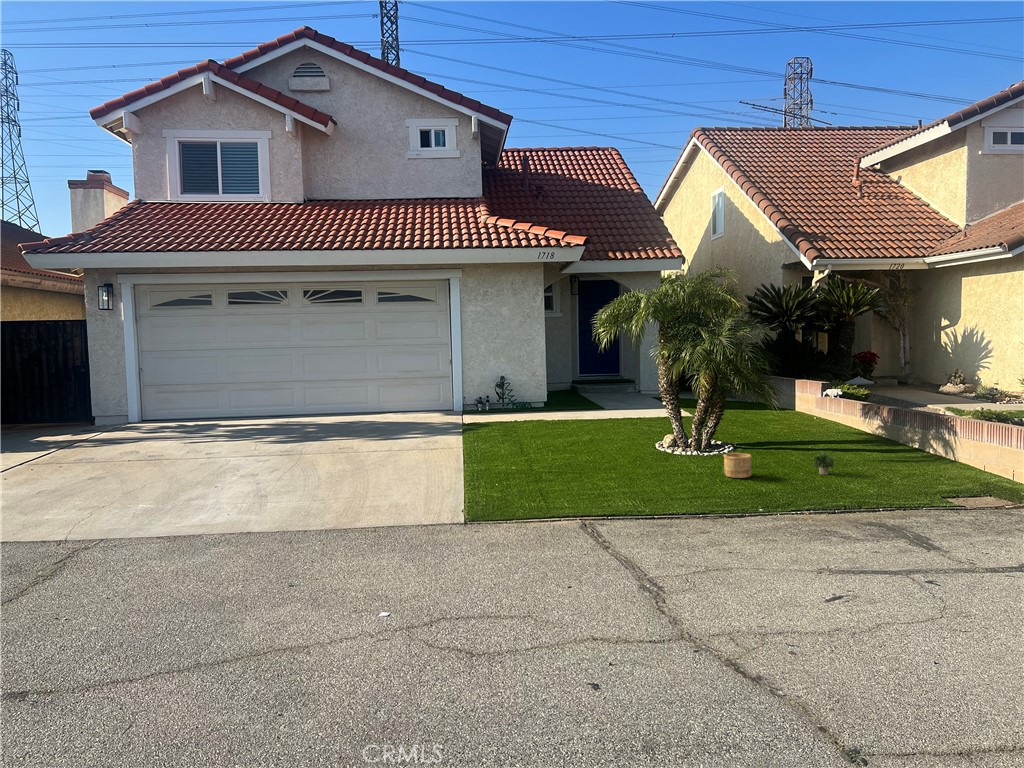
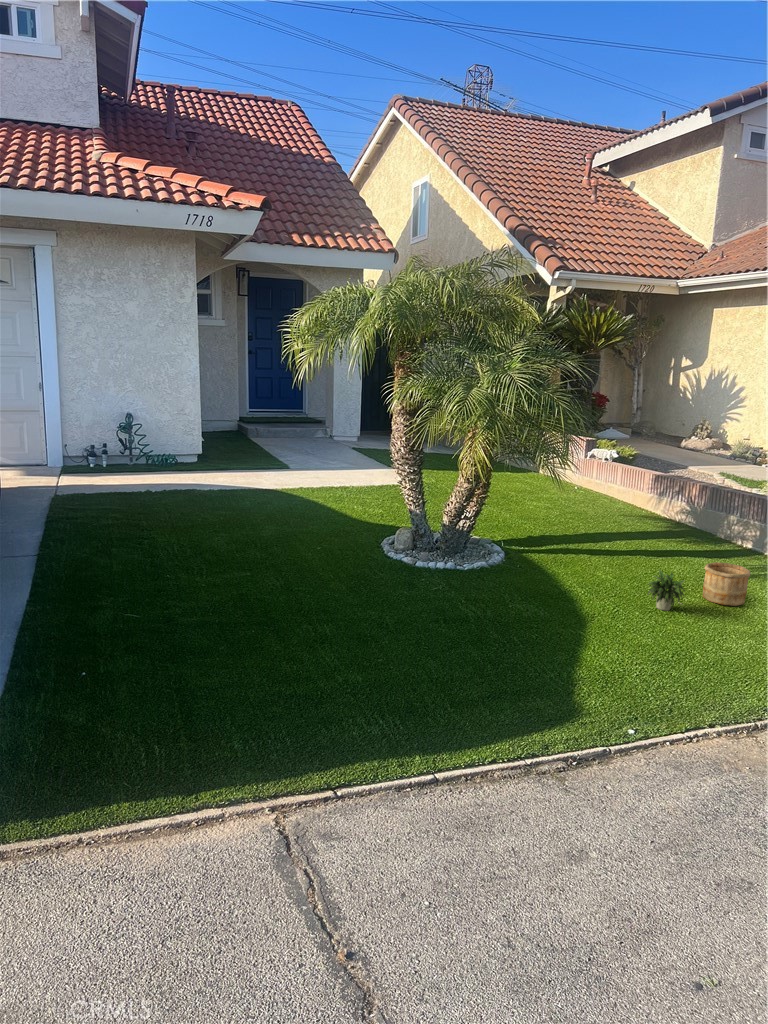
wooden bucket: present [724,453,752,478] -> present [703,562,750,606]

